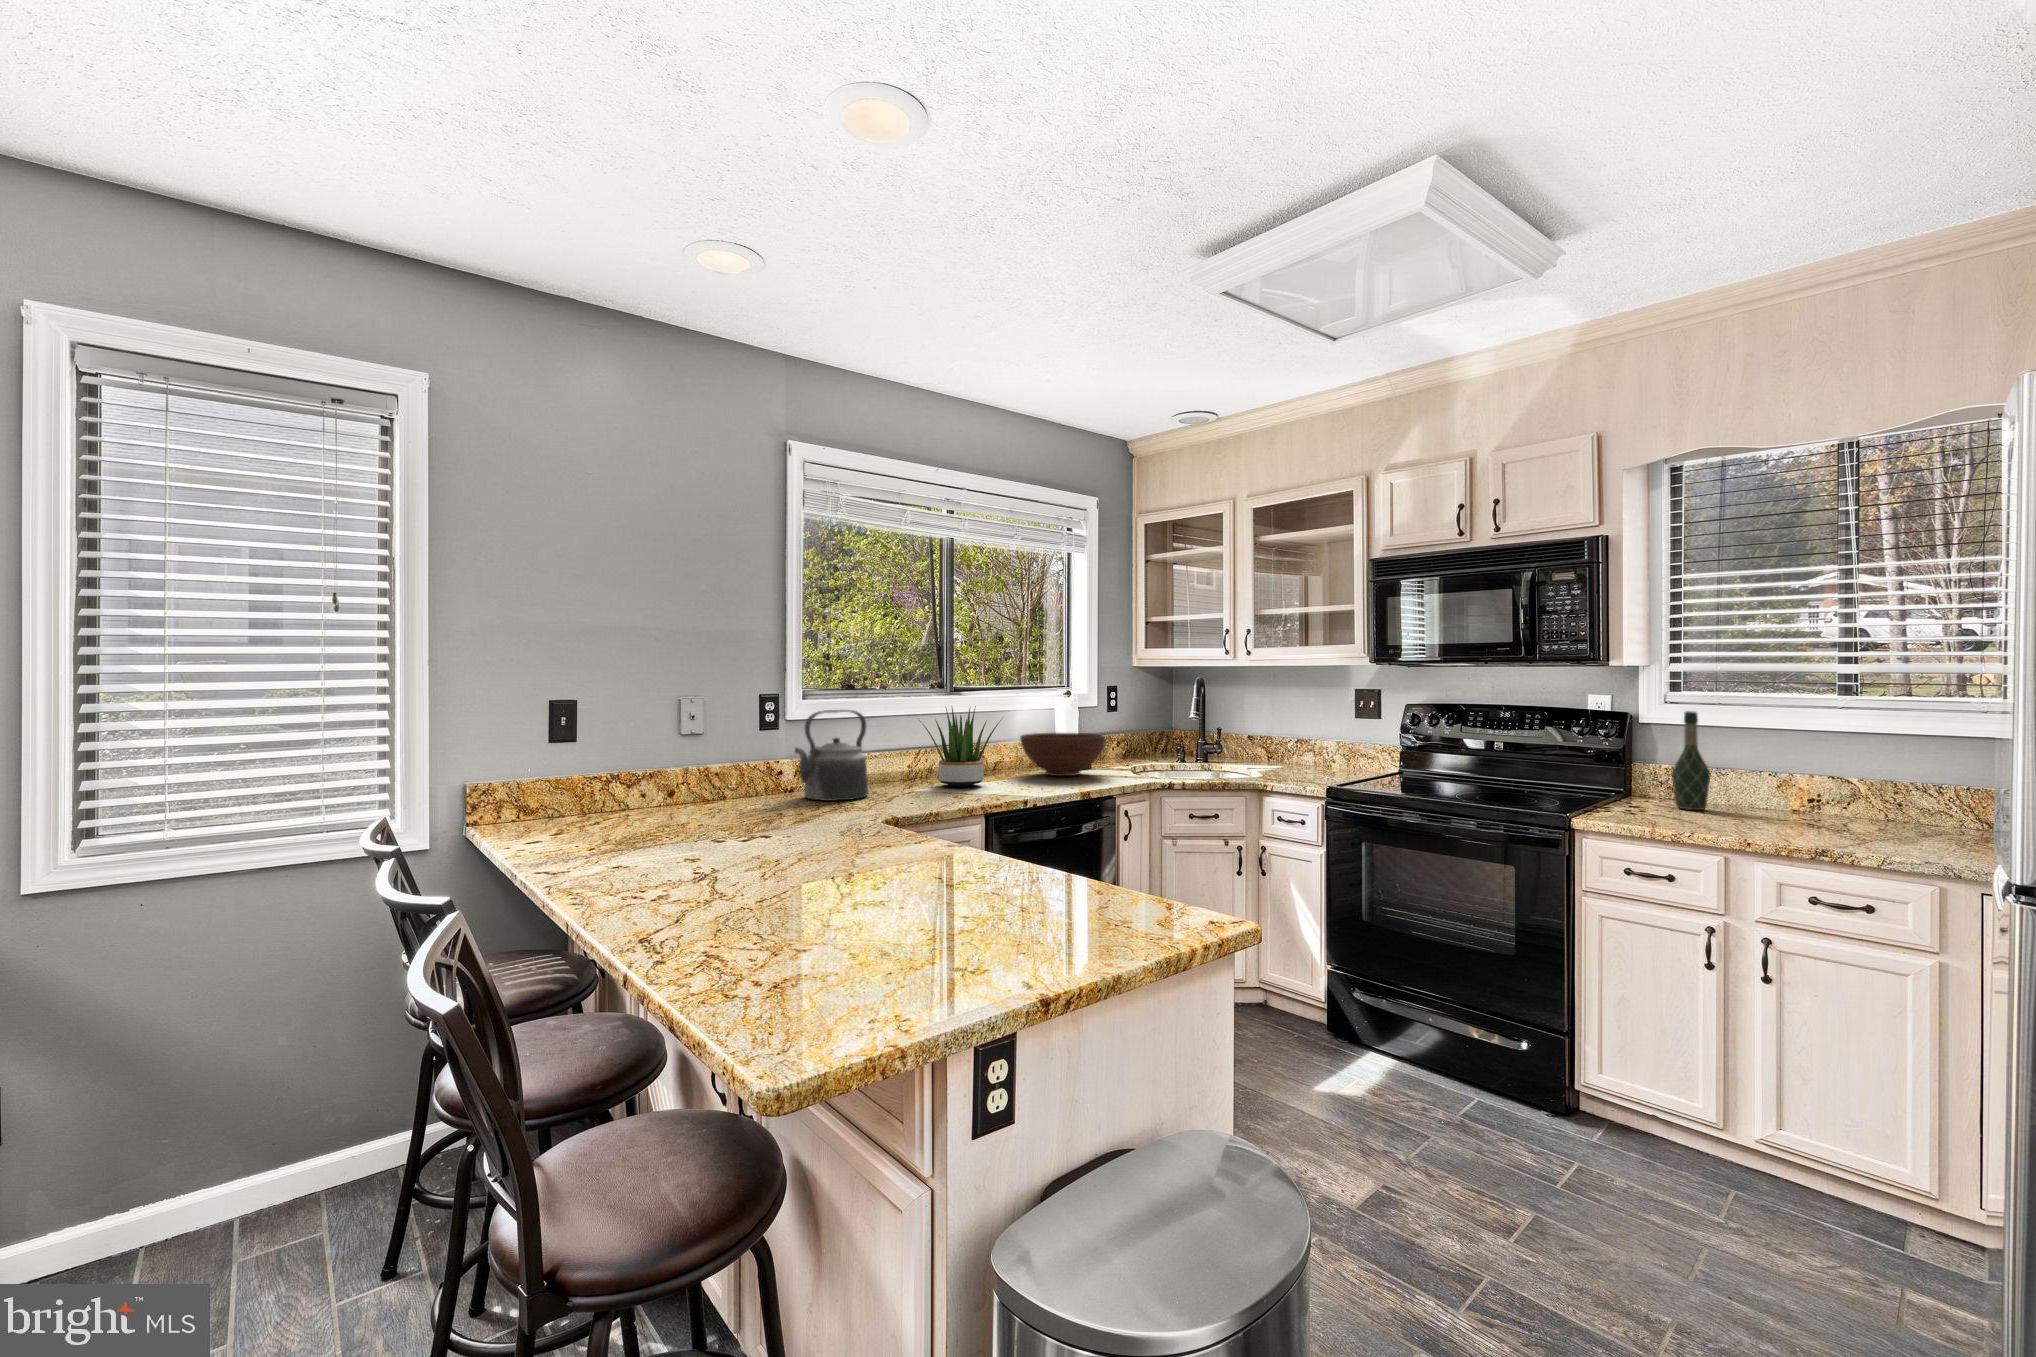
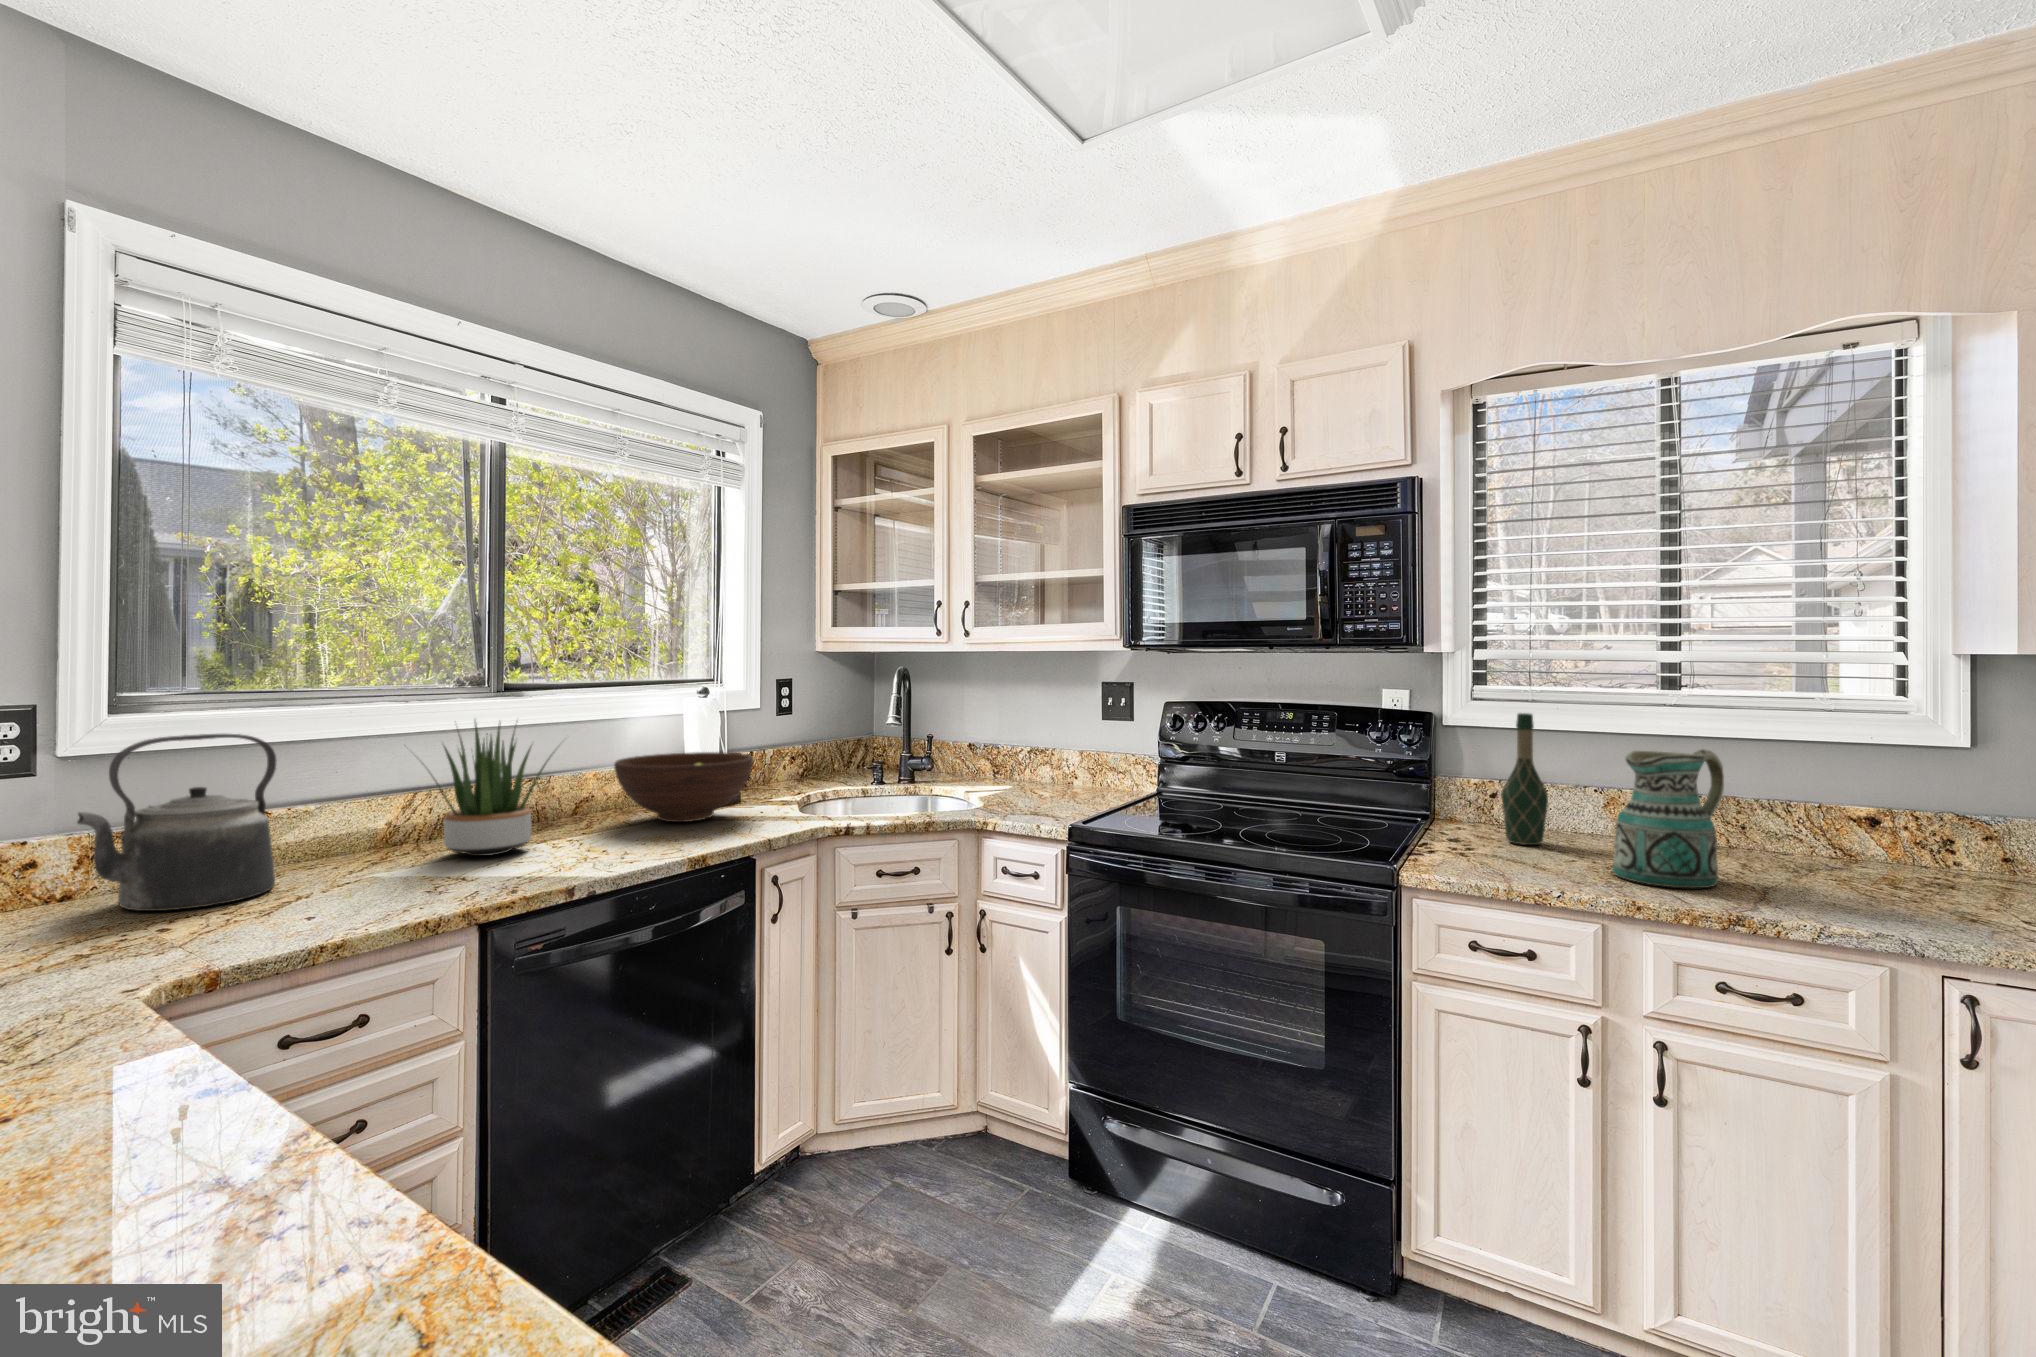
ceramic pitcher: none [1745,737,1842,835] -> present [1612,750,1724,888]

